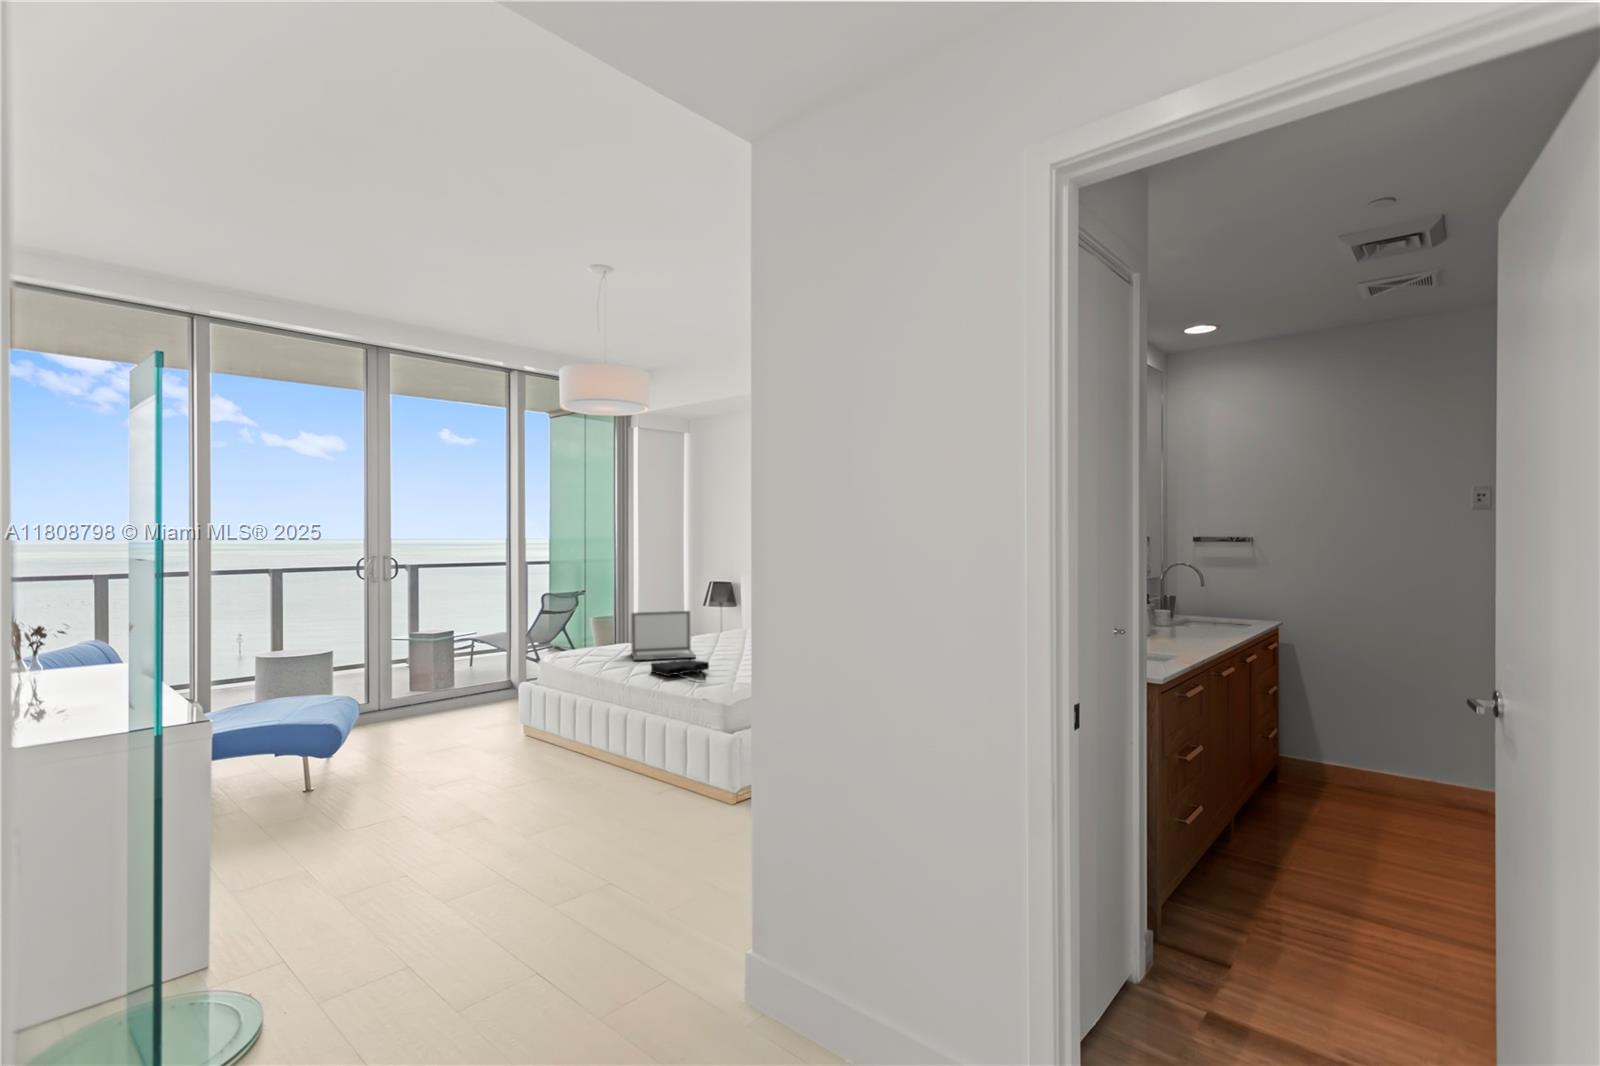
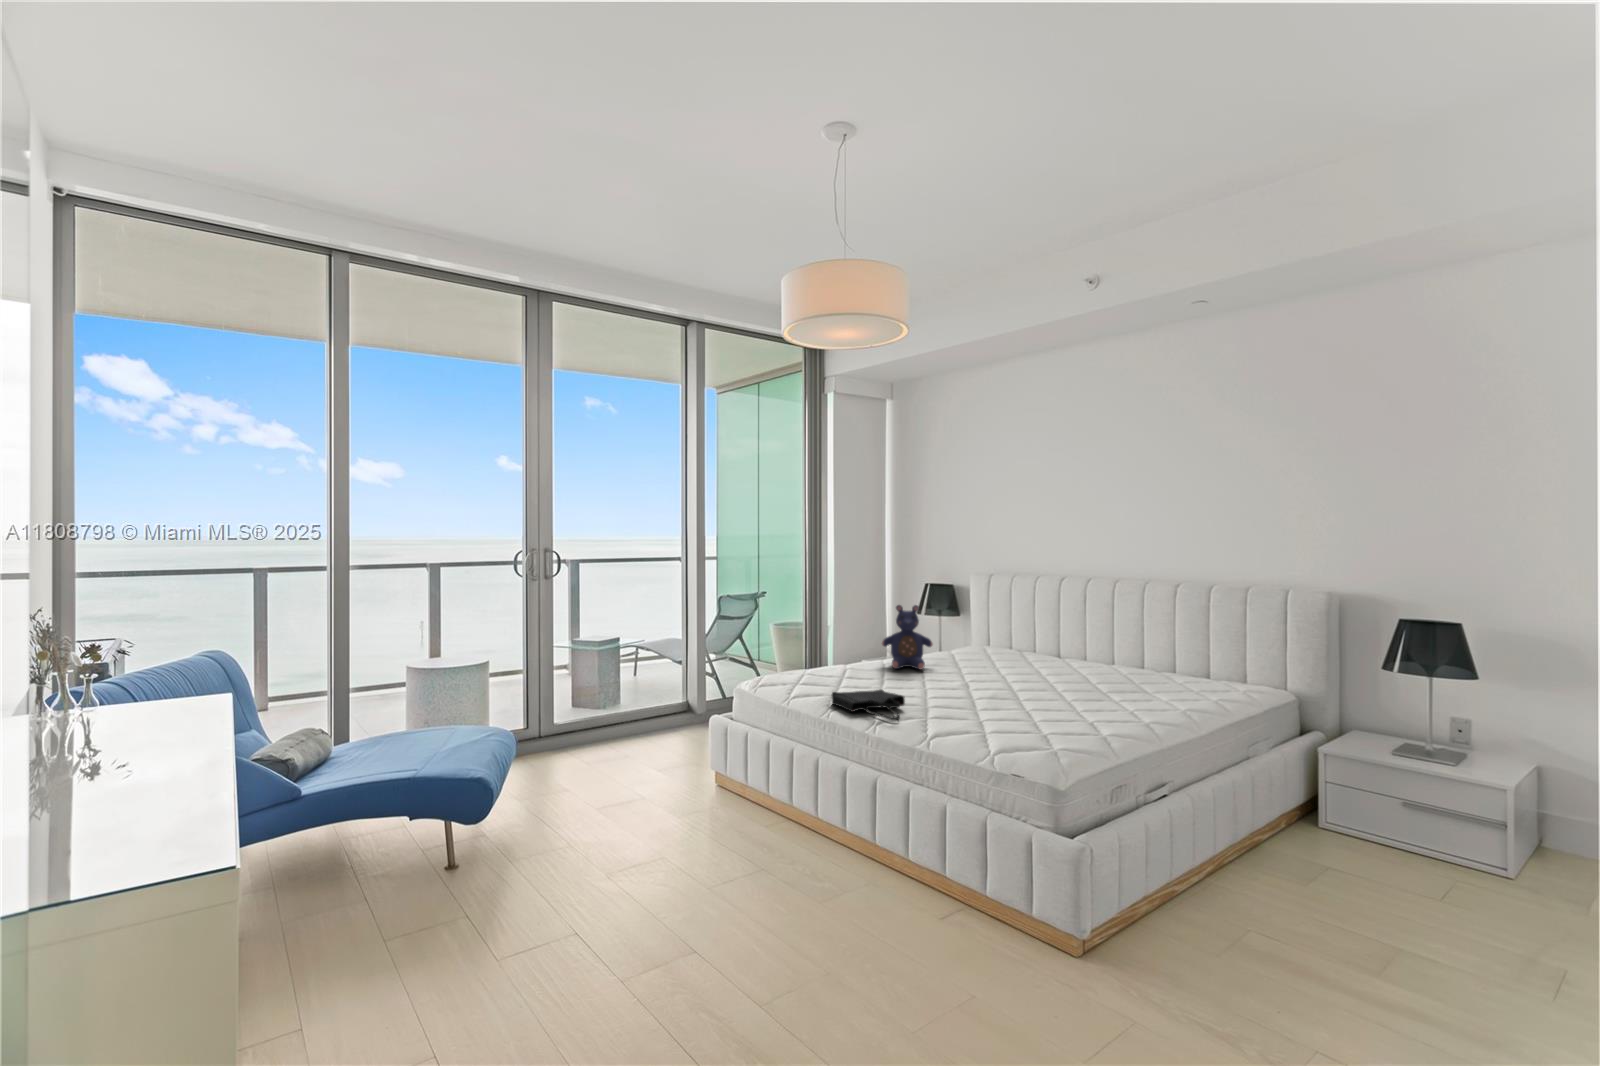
teddy bear: none [688,594,728,645] -> present [882,605,933,669]
laptop: present [631,611,696,660] -> none [812,626,890,686]

